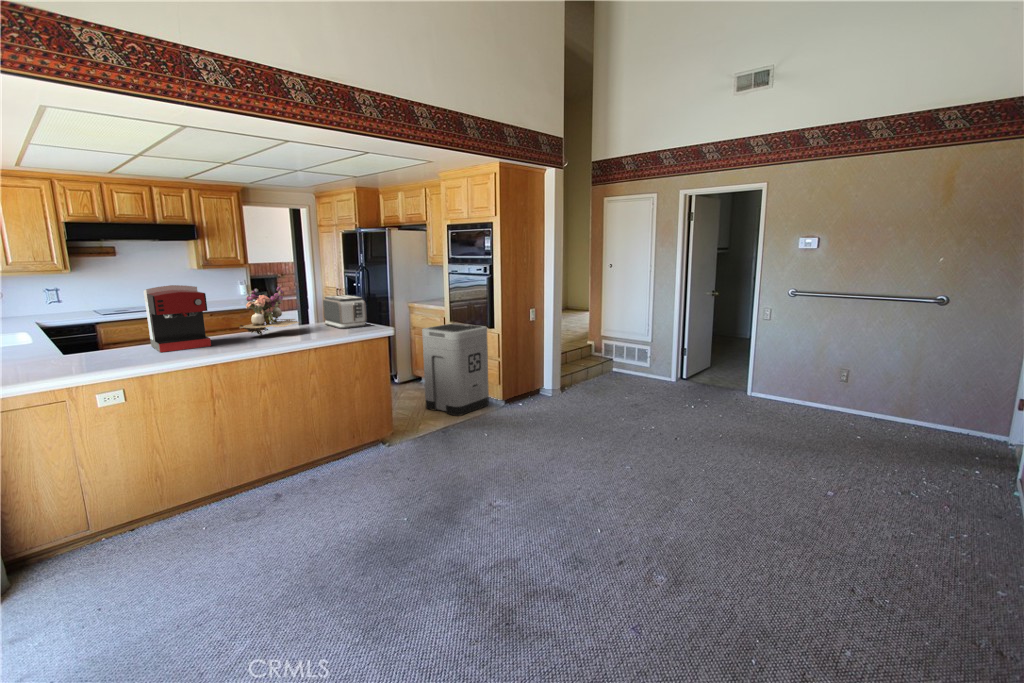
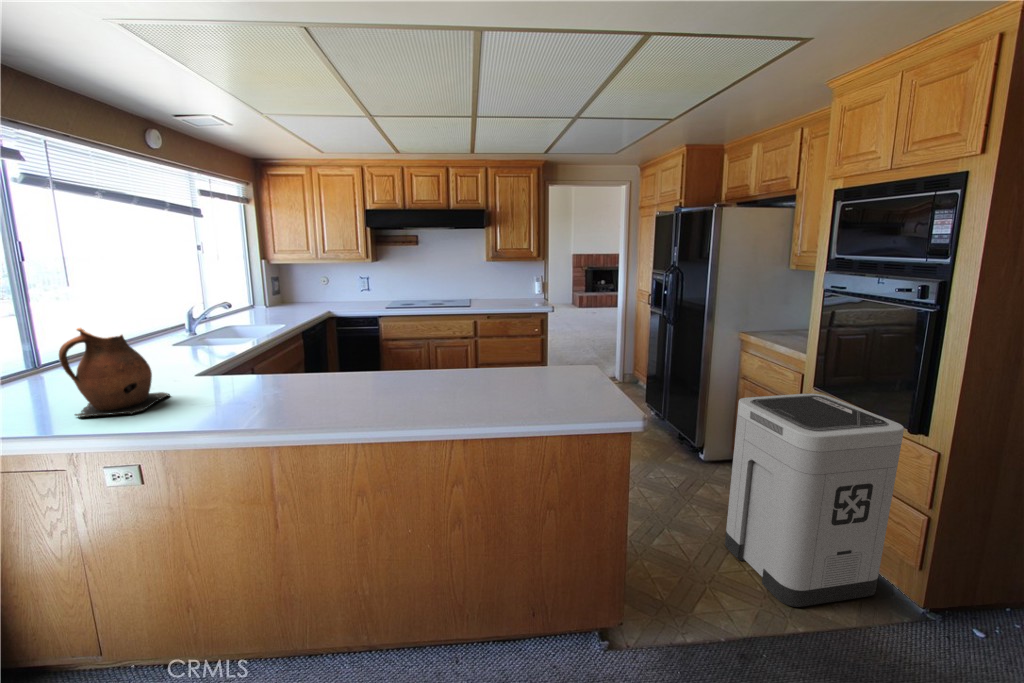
coffee maker: present [144,285,211,352] -> none [186,300,310,415]
flower arrangement: present [240,287,300,335] -> none [345,306,459,397]
toaster: present [323,295,367,329] -> none [523,331,582,407]
ceramic pitcher: none [48,306,112,363] -> present [59,328,169,416]

